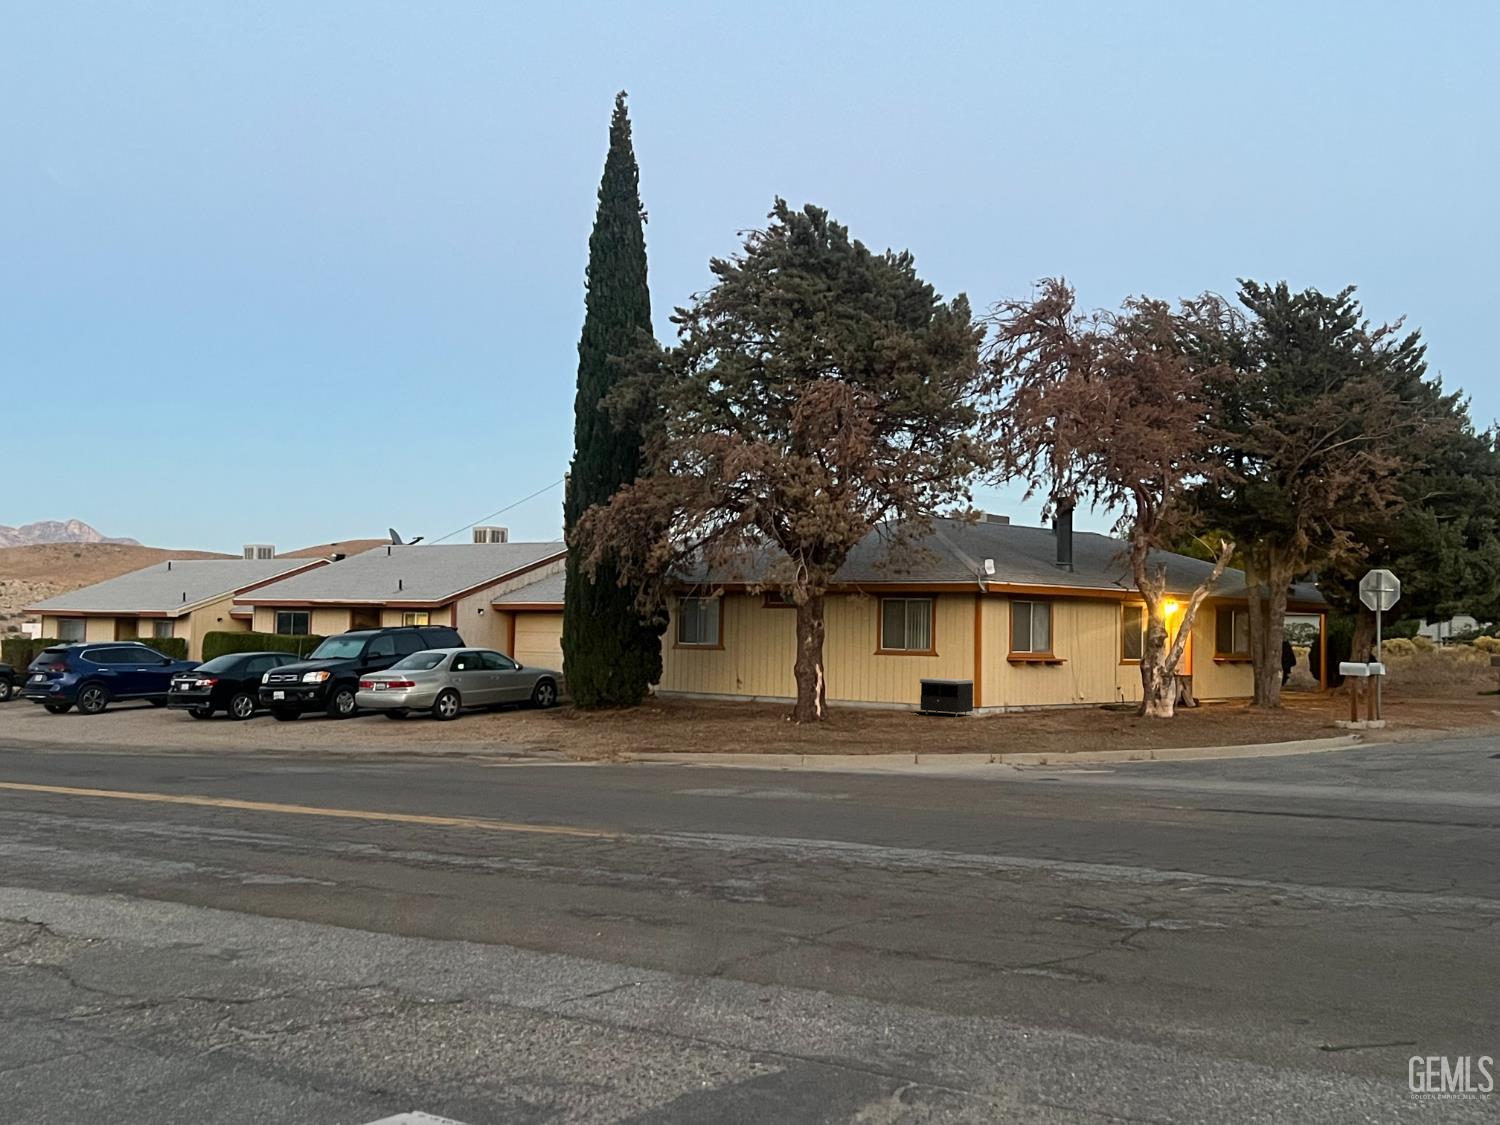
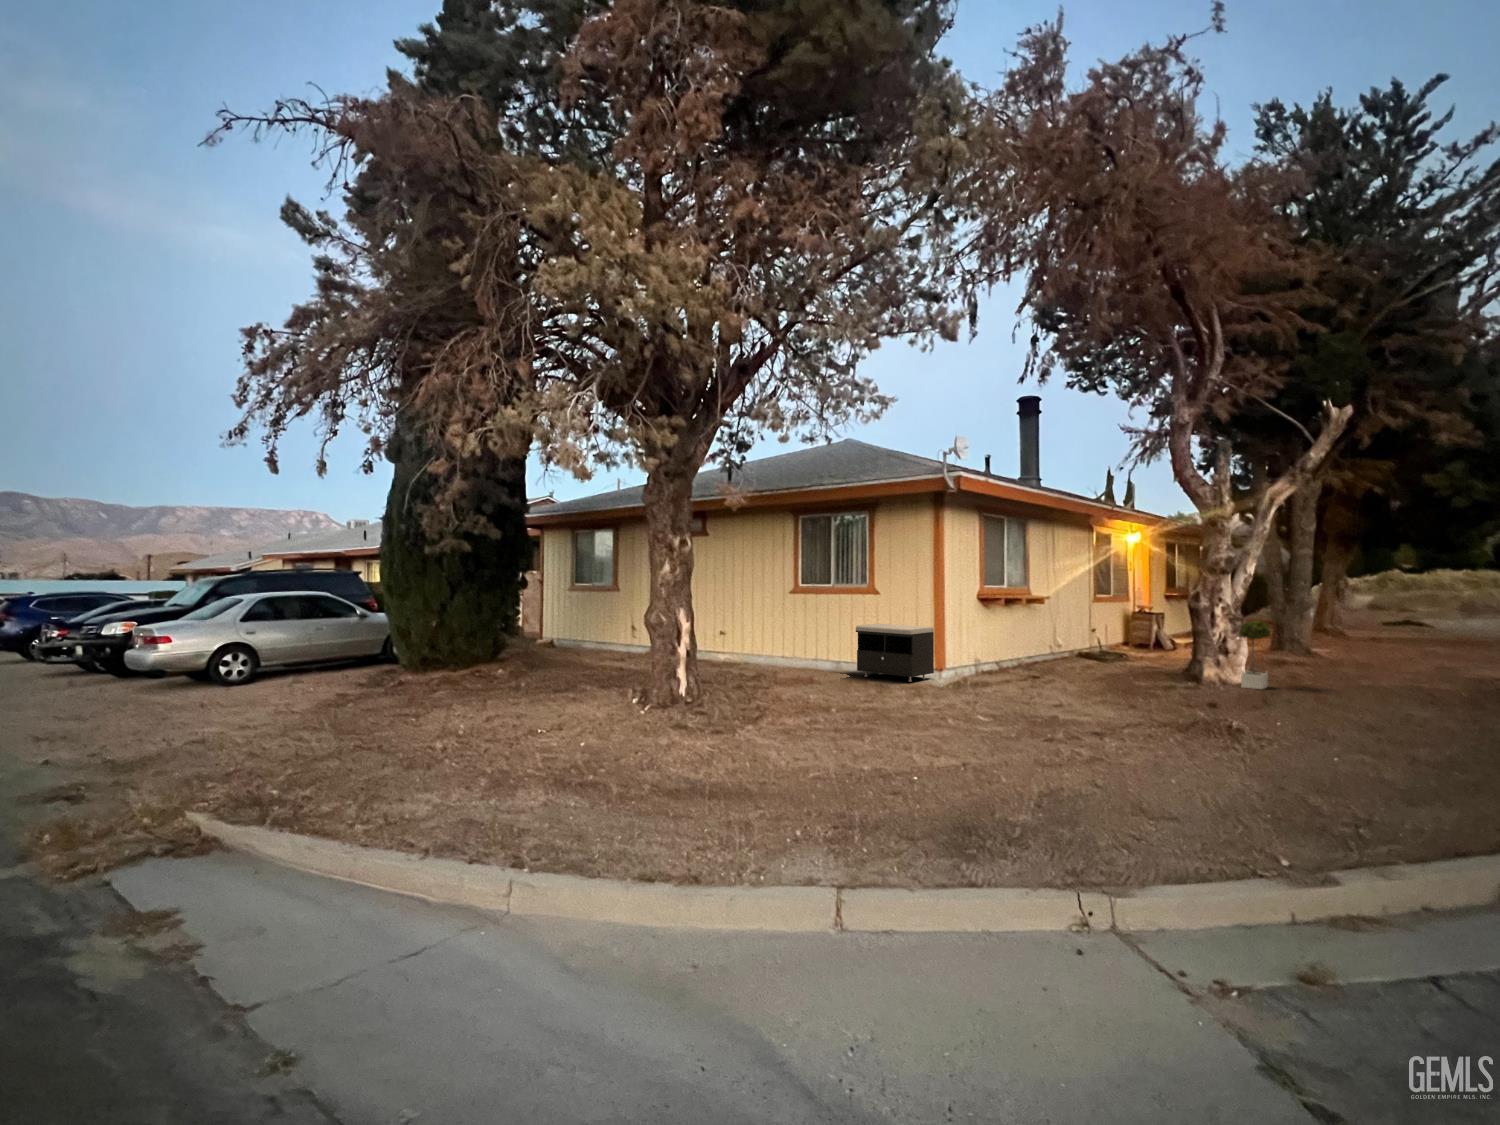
potted tree: none [1166,676,1186,721] -> present [1239,620,1271,689]

